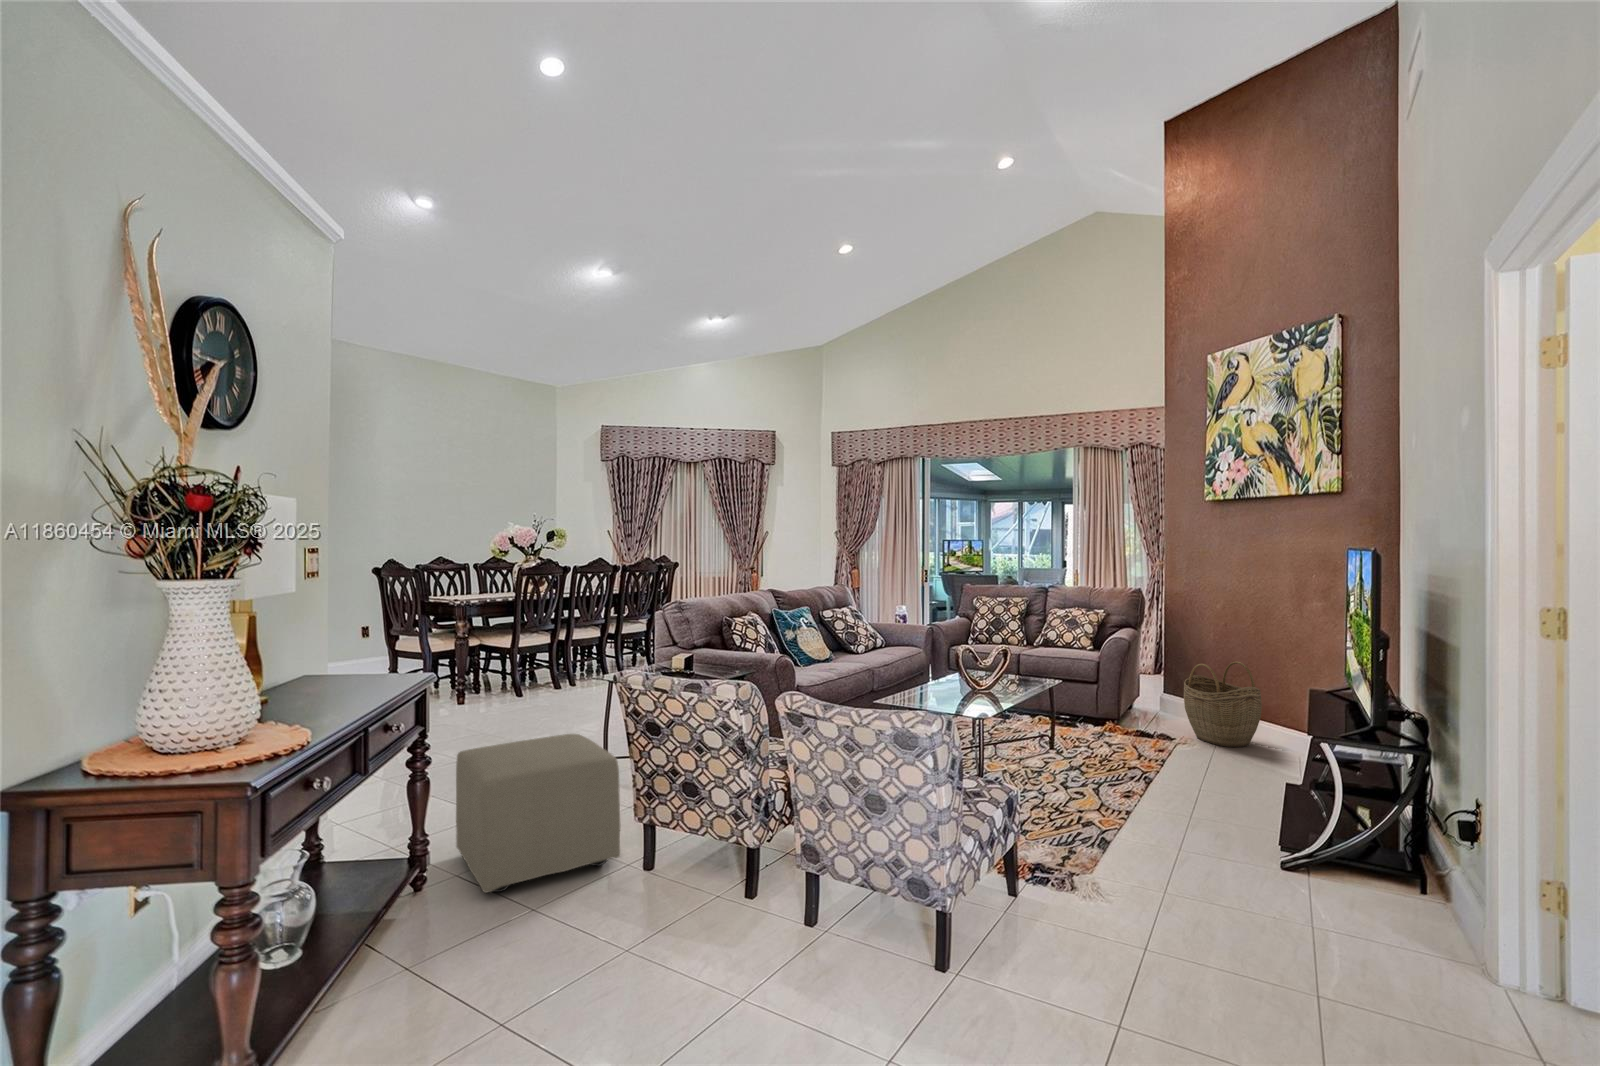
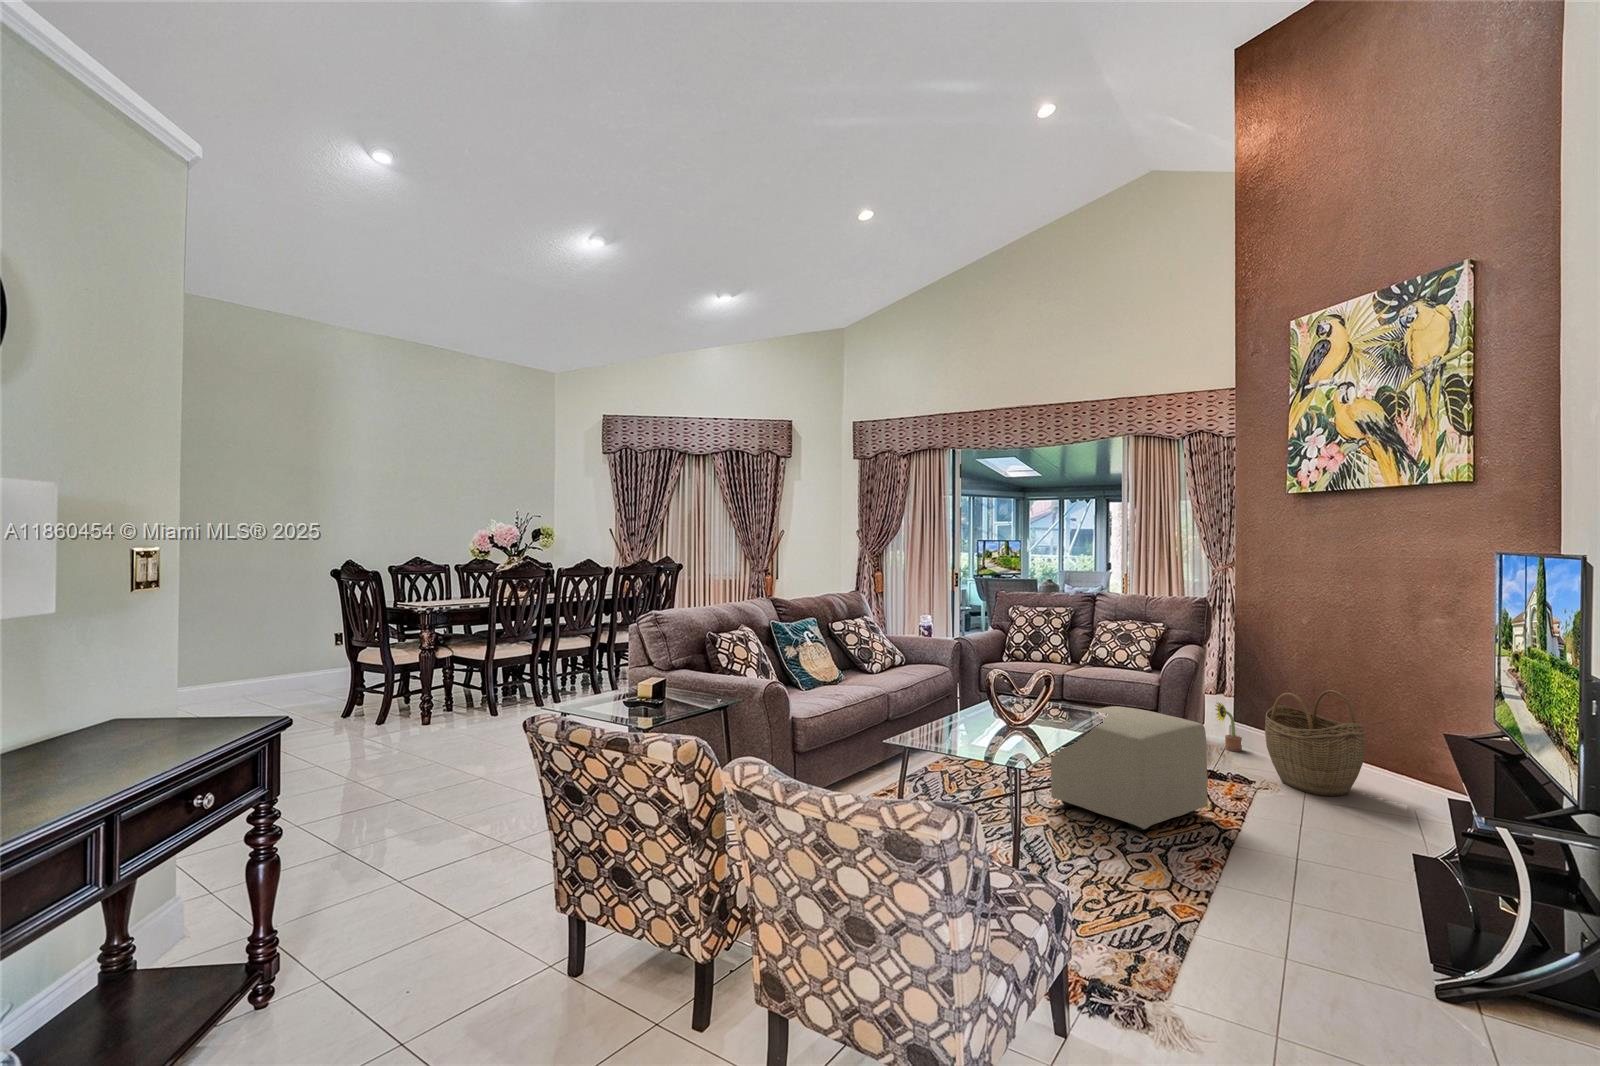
decorative plant: none [1146,674,1168,716] -> present [1215,703,1242,751]
ottoman: present [456,734,620,893] -> present [1051,706,1208,830]

